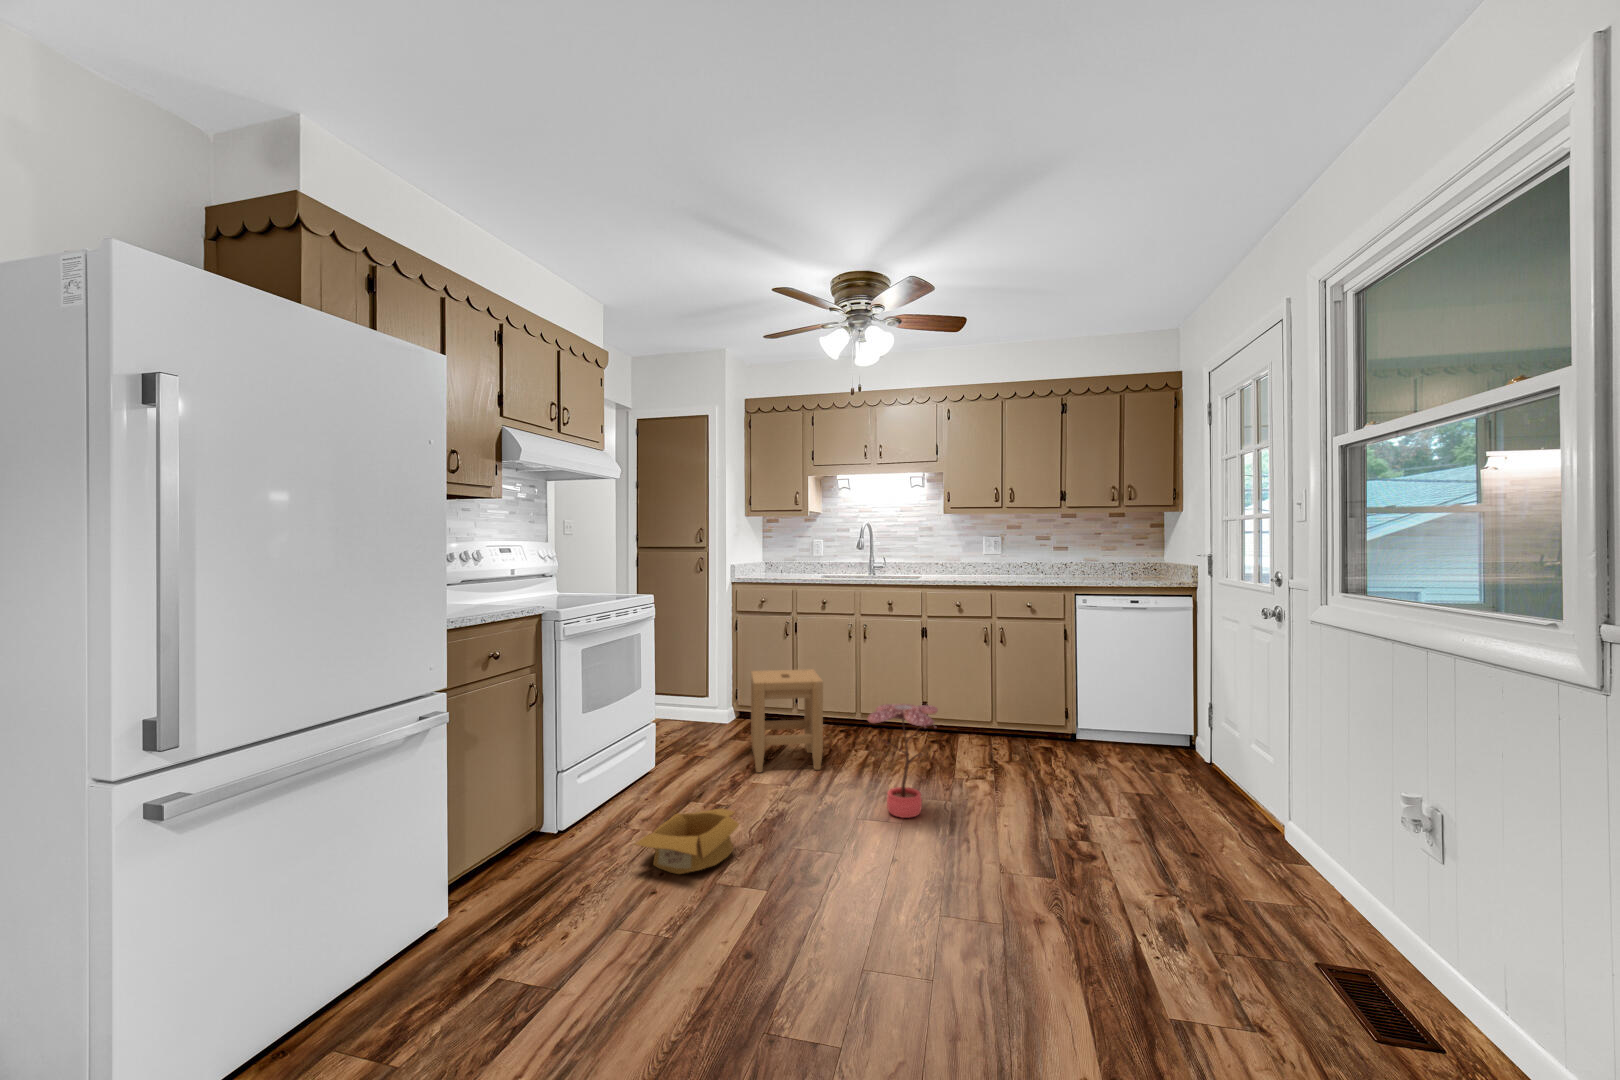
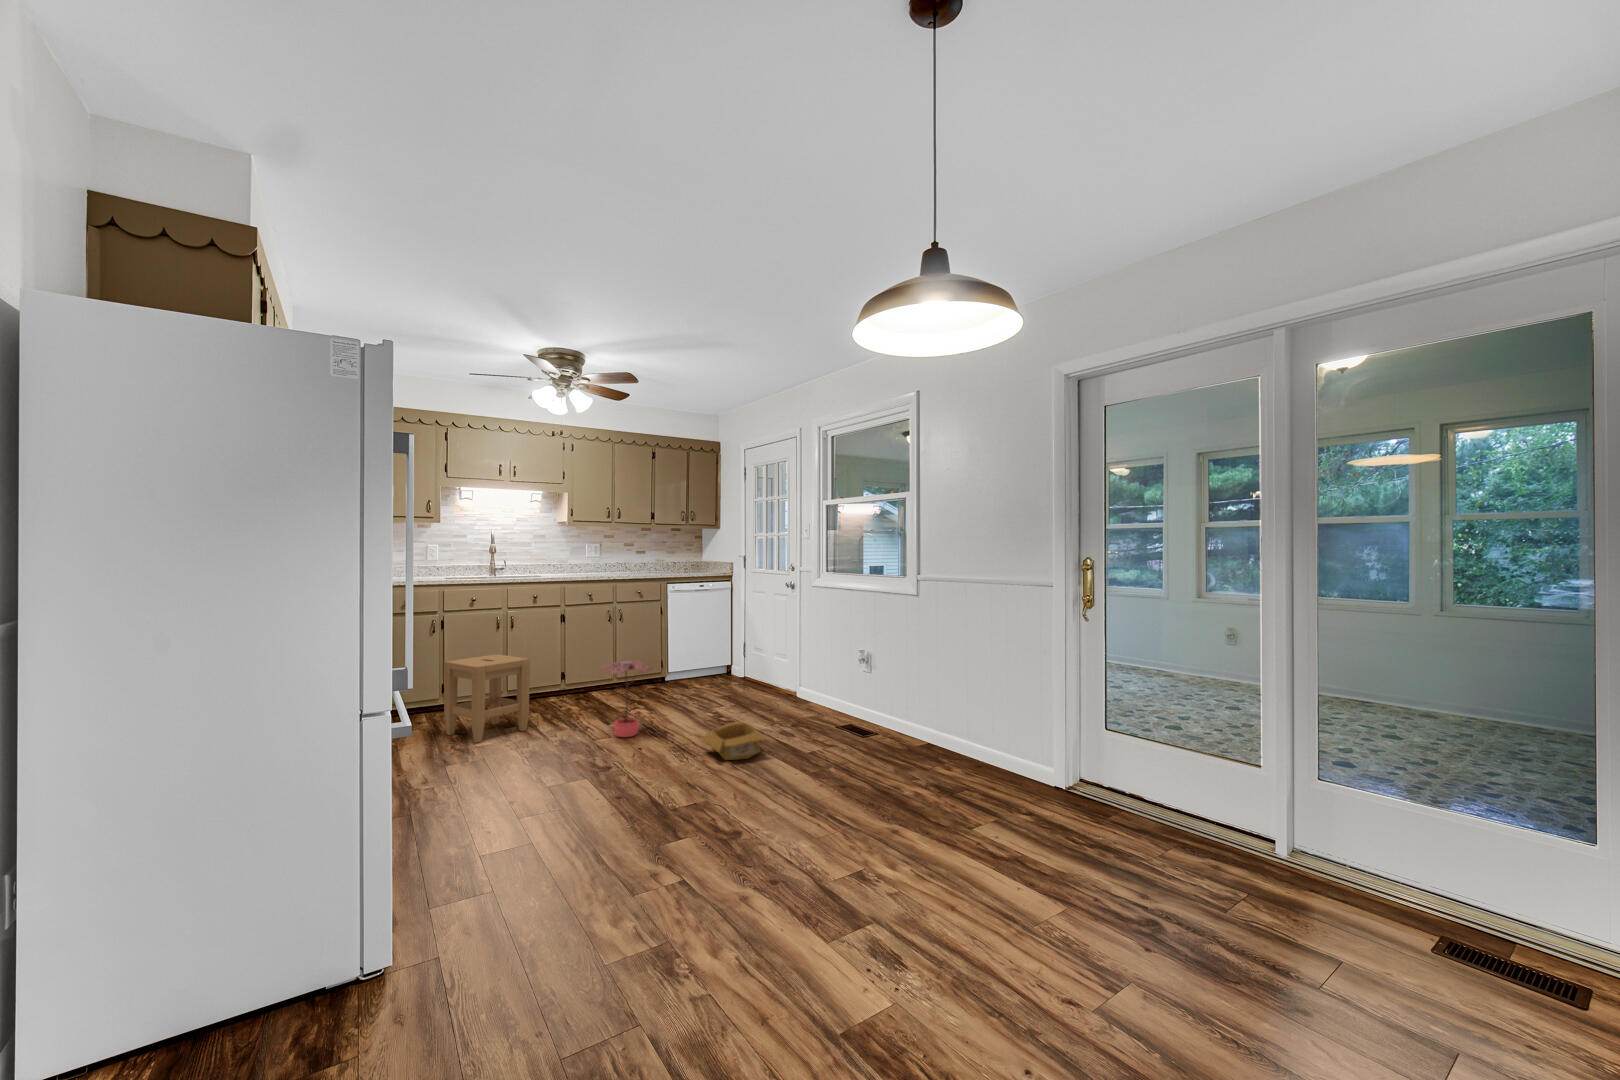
cardboard box: present [635,808,739,874] -> present [701,722,766,760]

